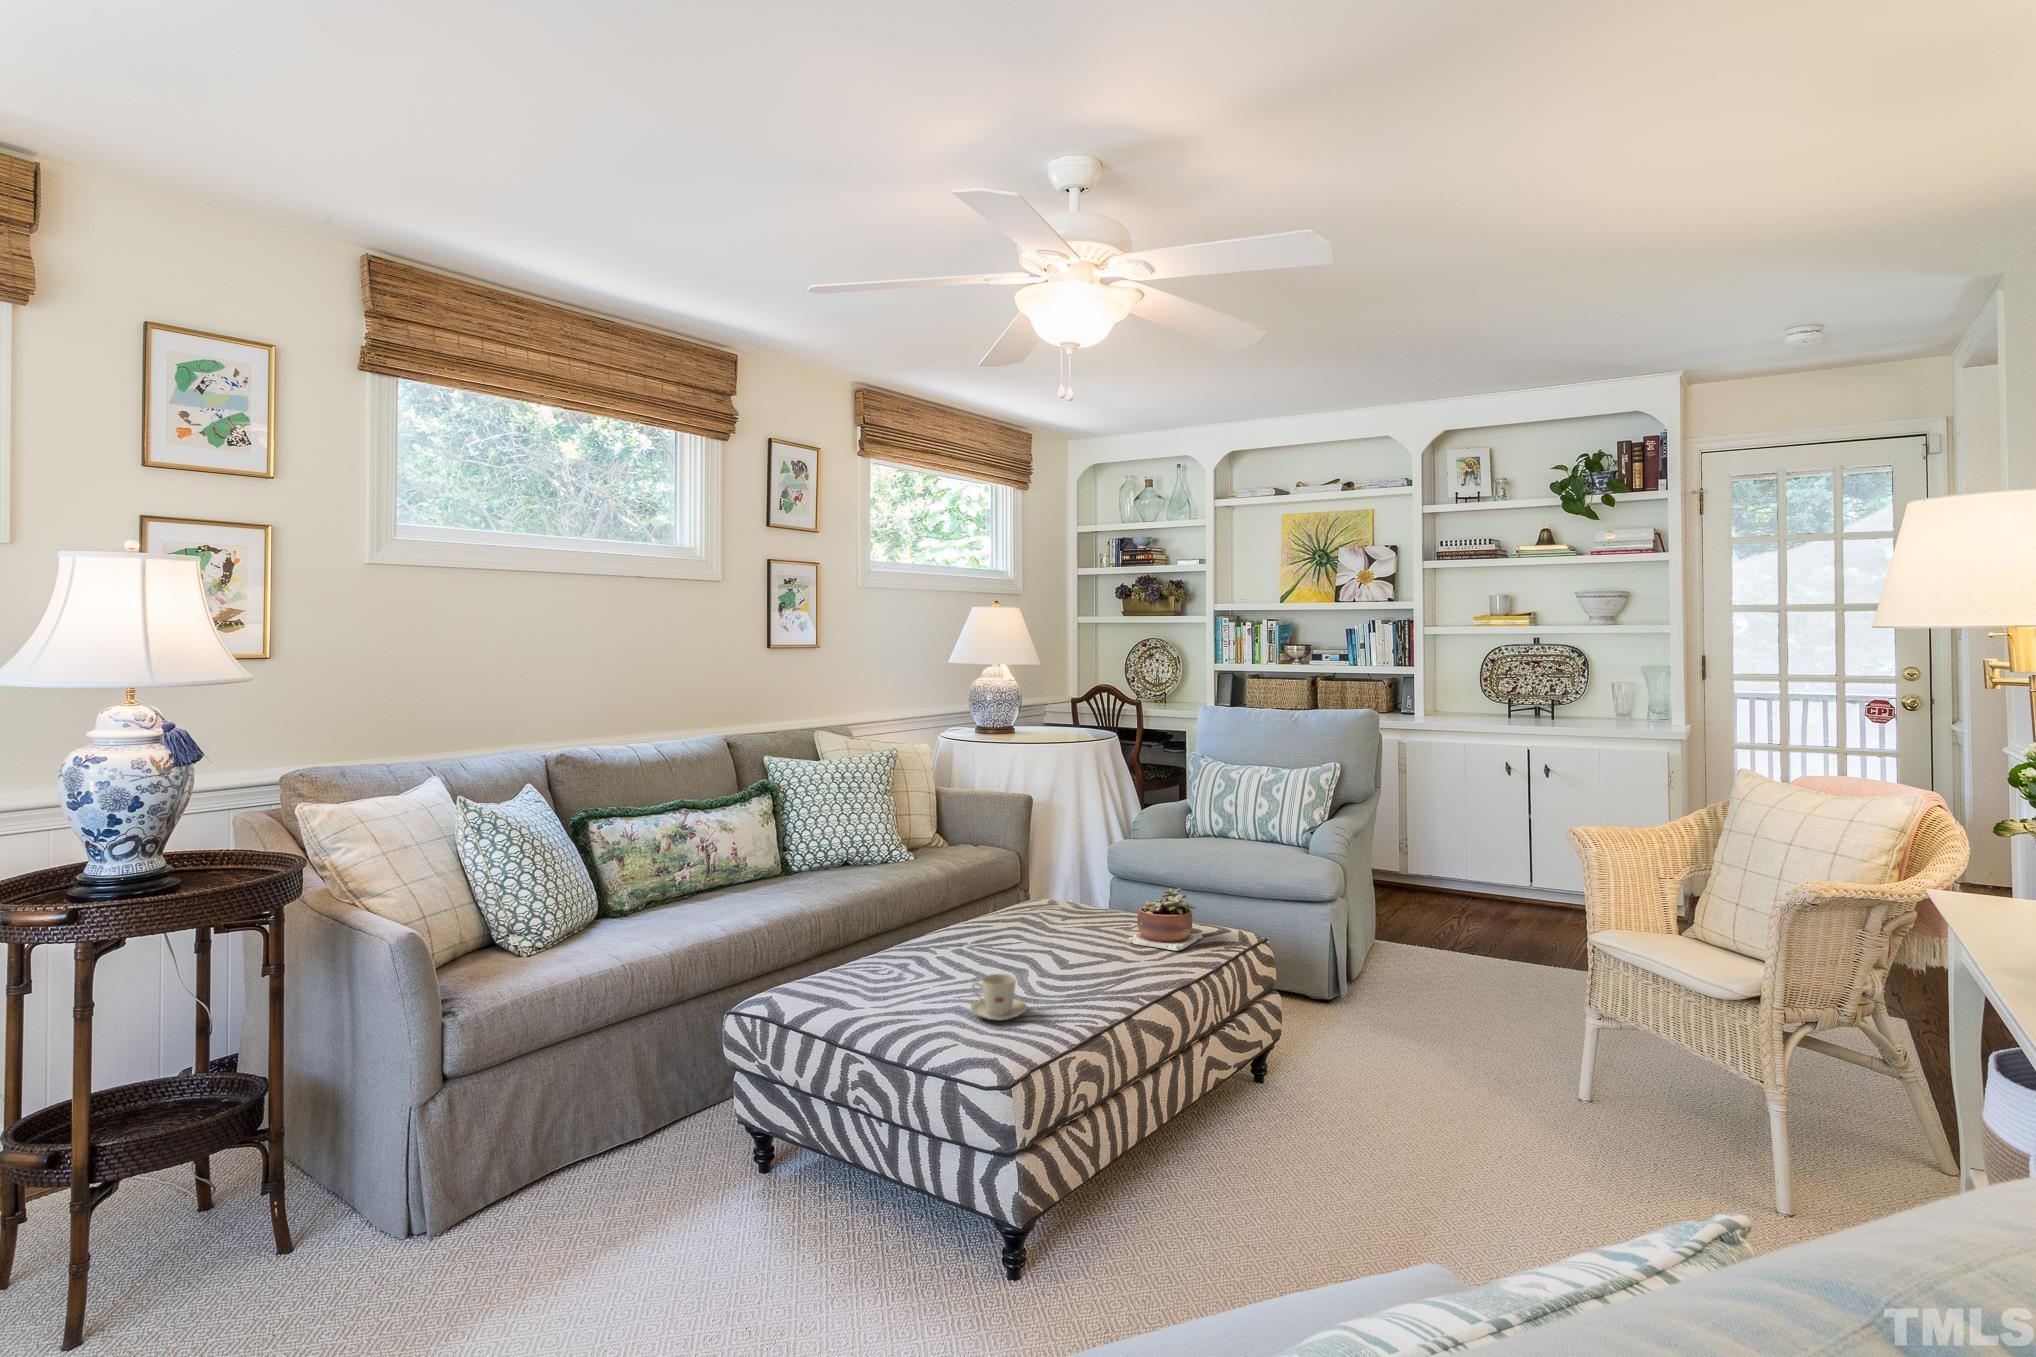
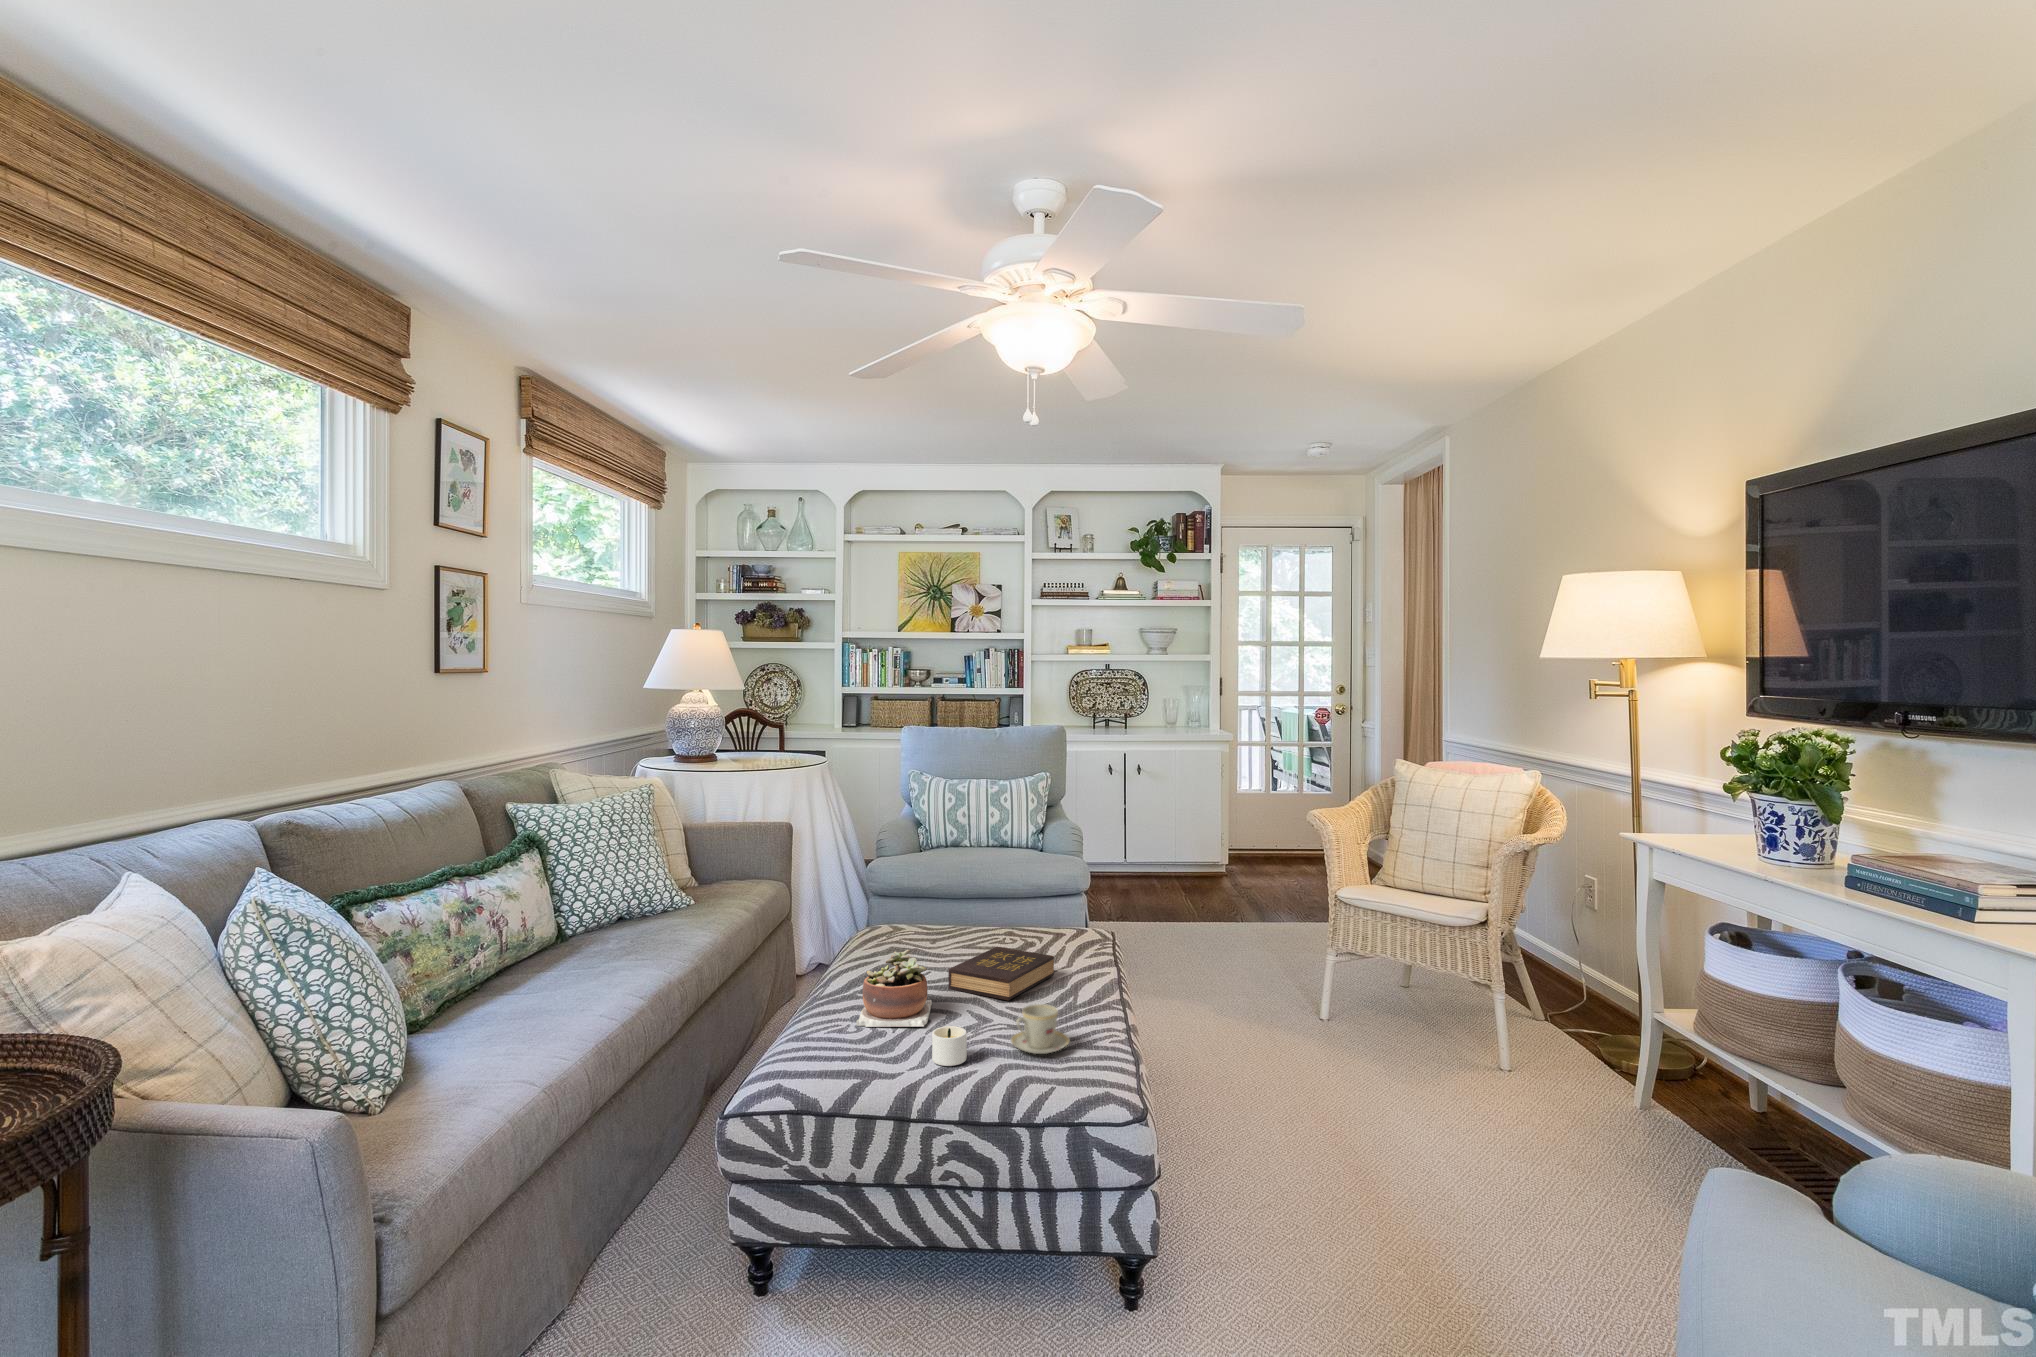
succulent plant: present [1127,888,1203,951] -> present [856,950,932,1027]
hardback book: none [1006,925,1117,973] -> present [948,947,1054,1000]
candle: none [895,978,942,1012] -> present [932,1026,967,1066]

